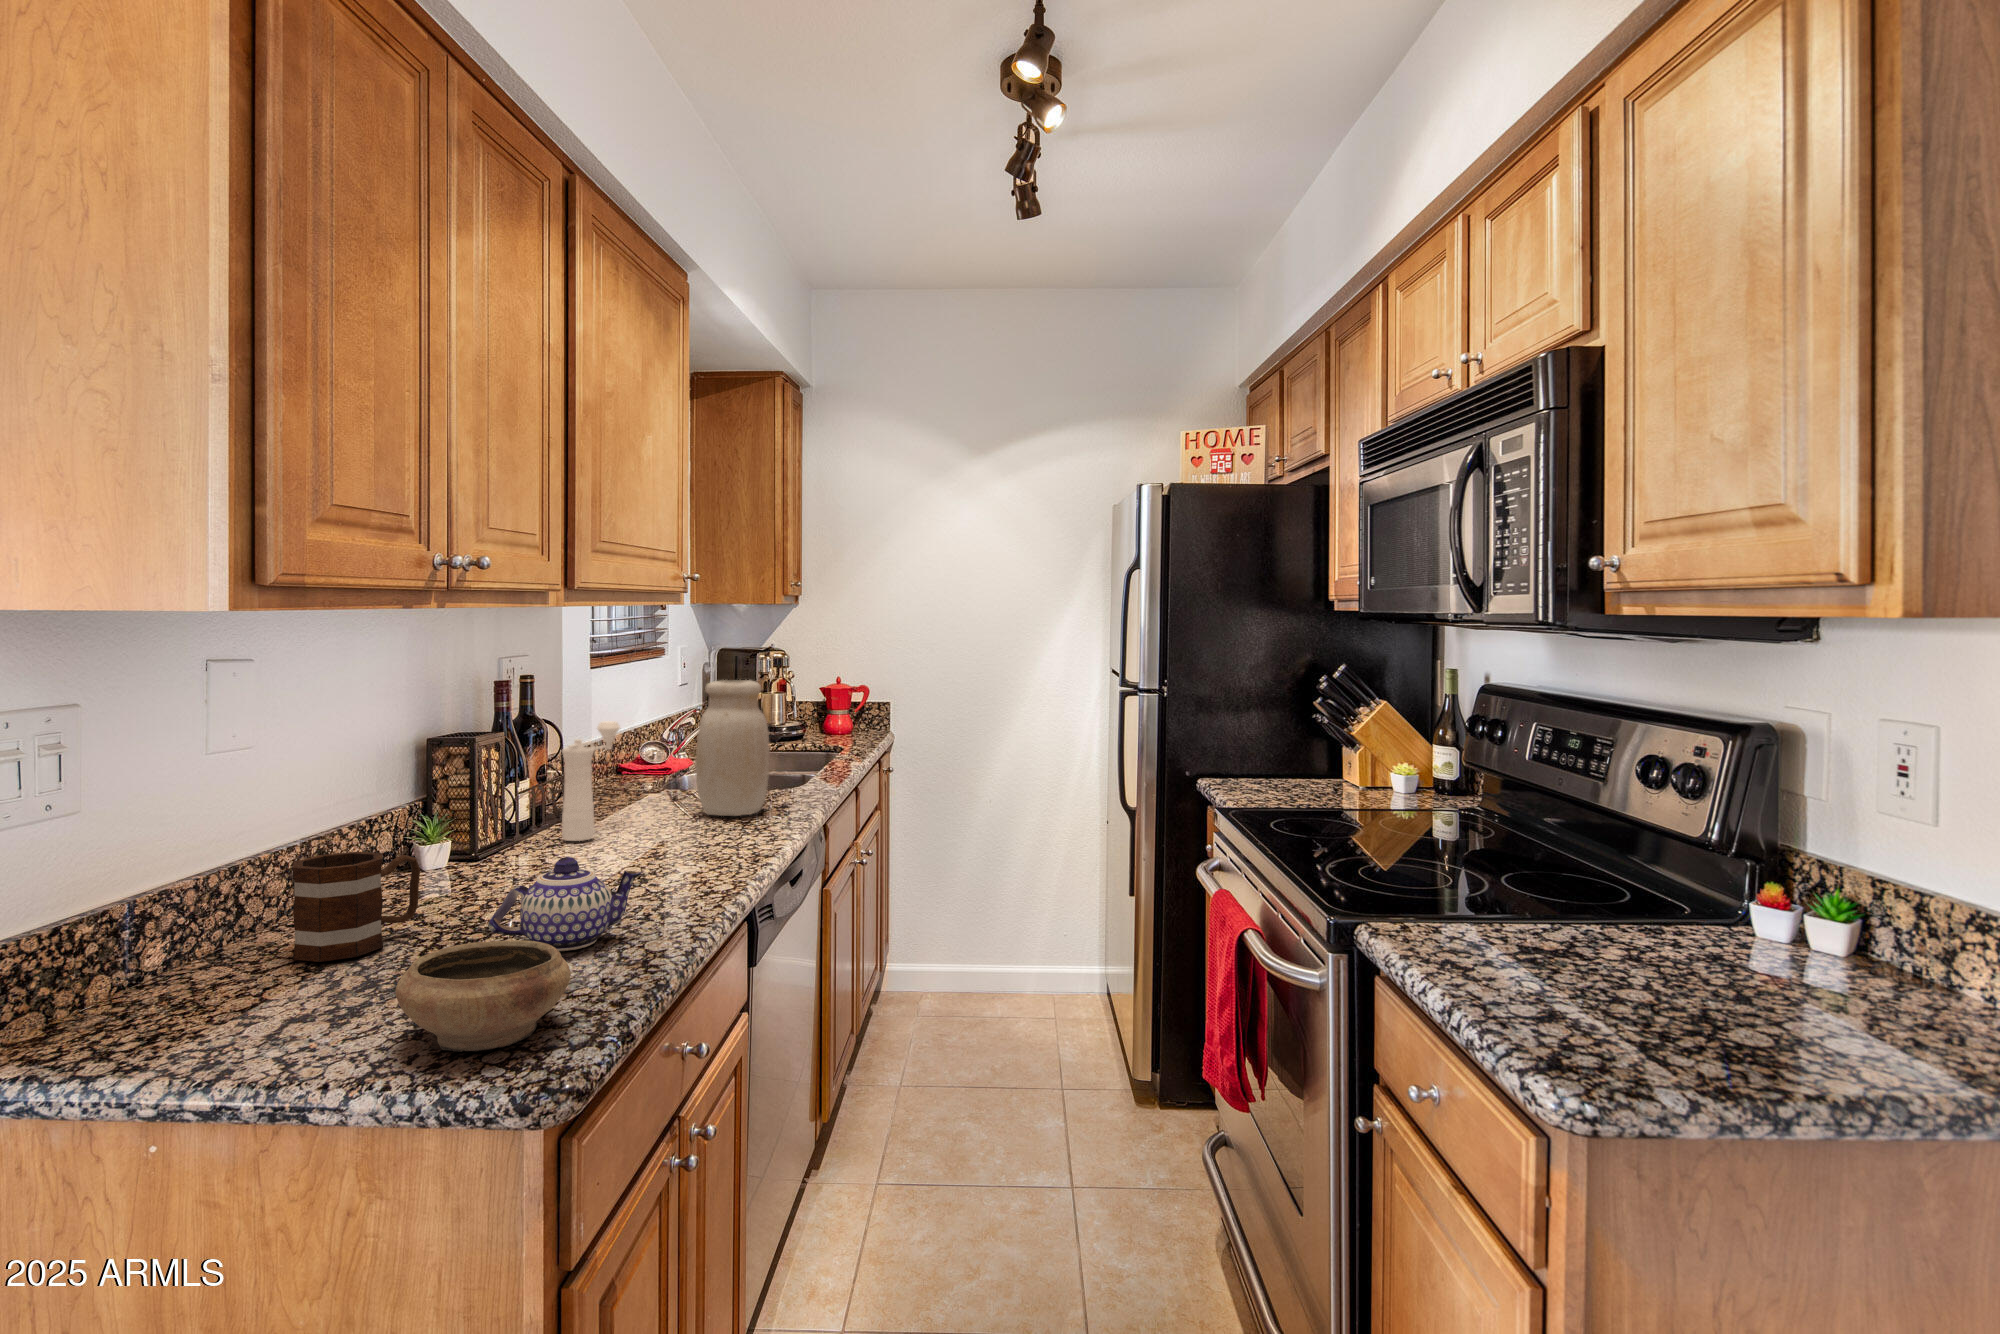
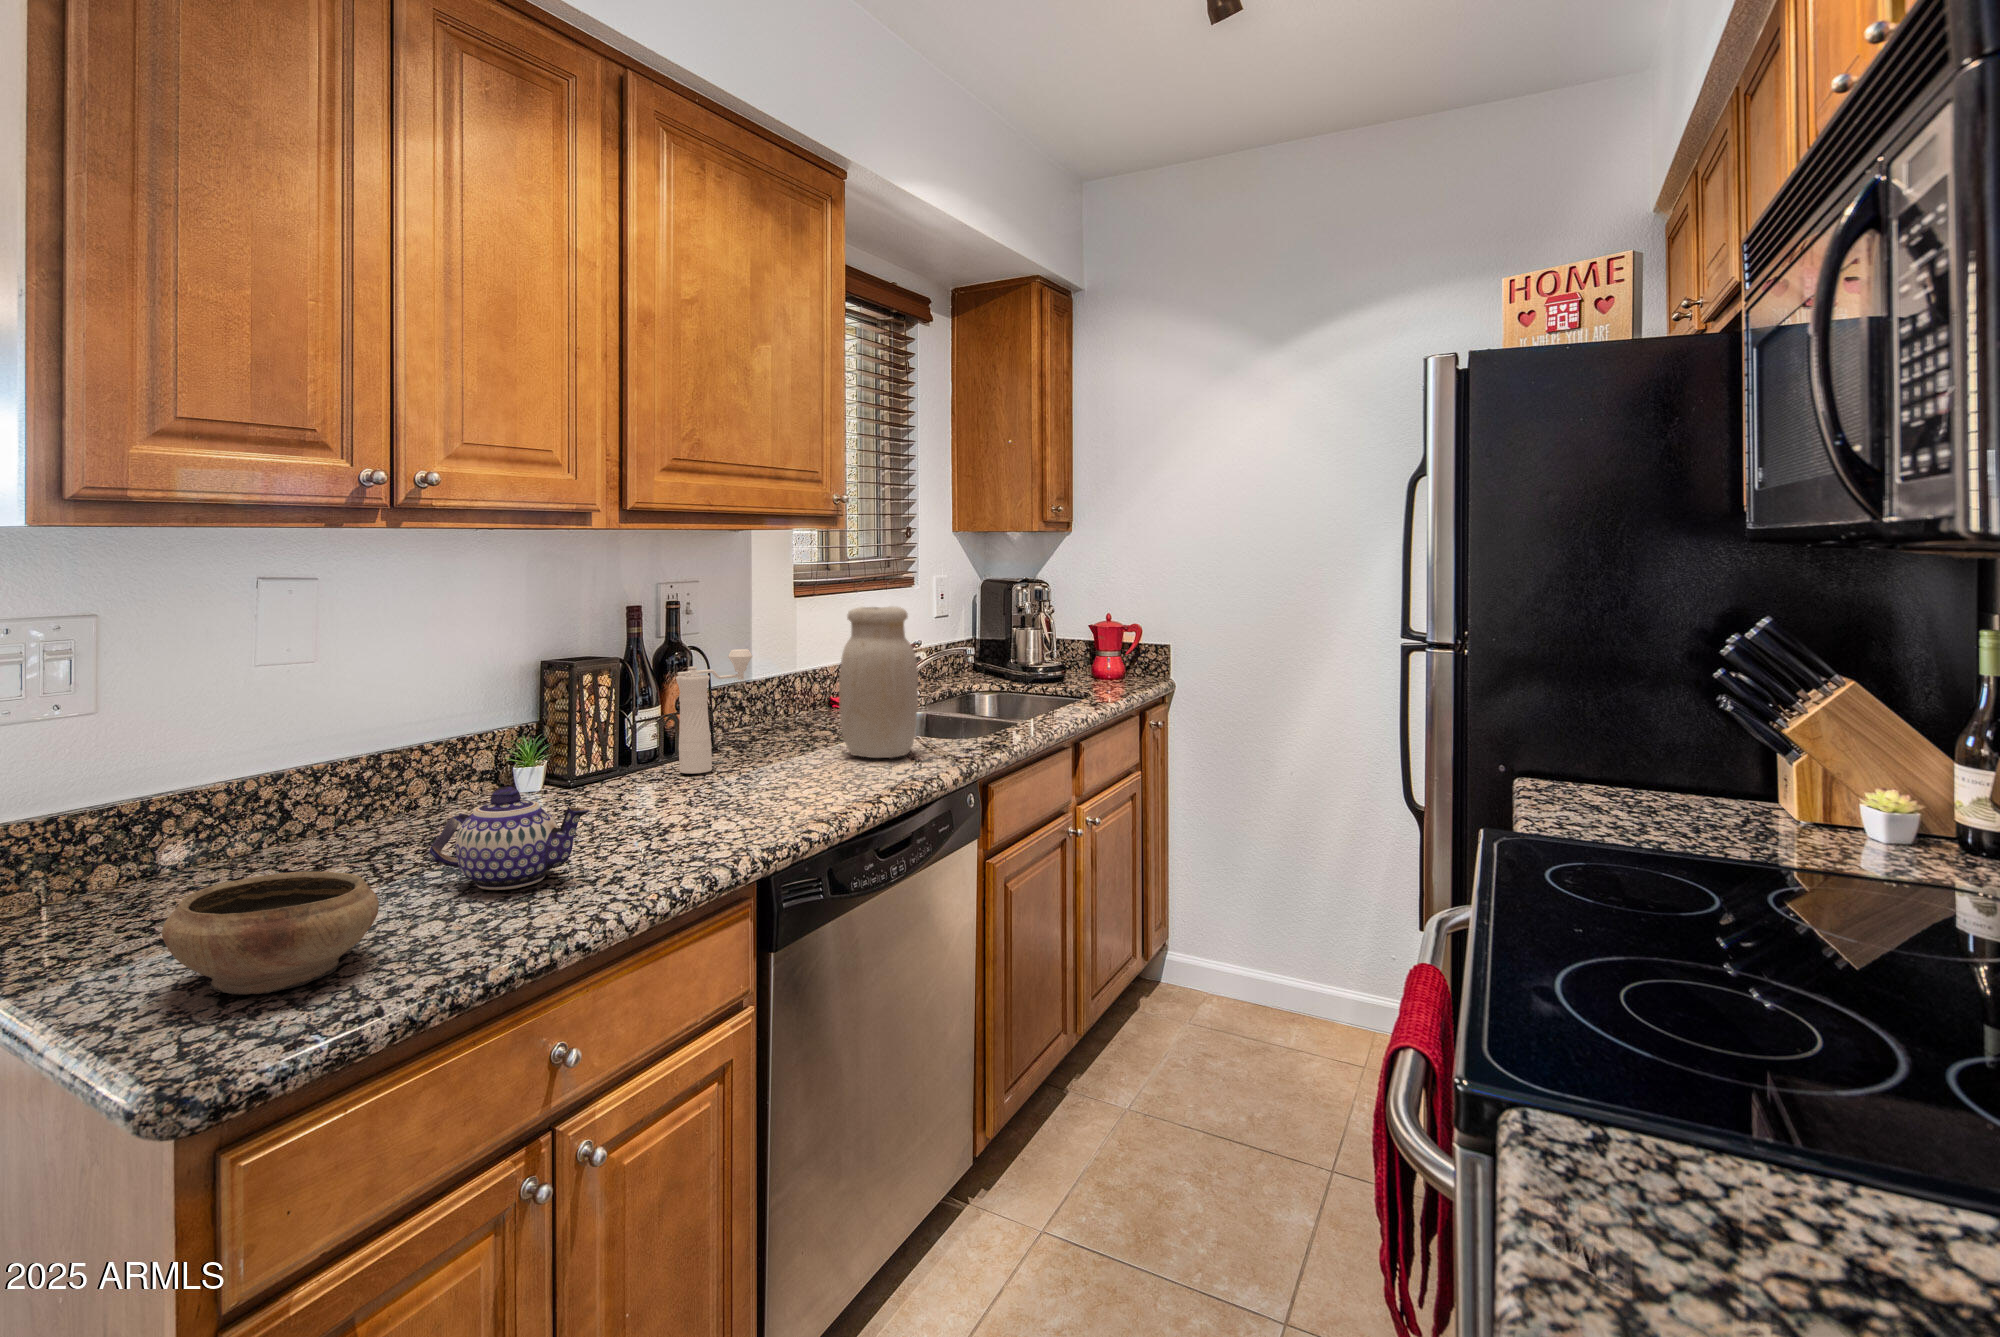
mug: present [292,852,420,962] -> none [275,766,416,873]

